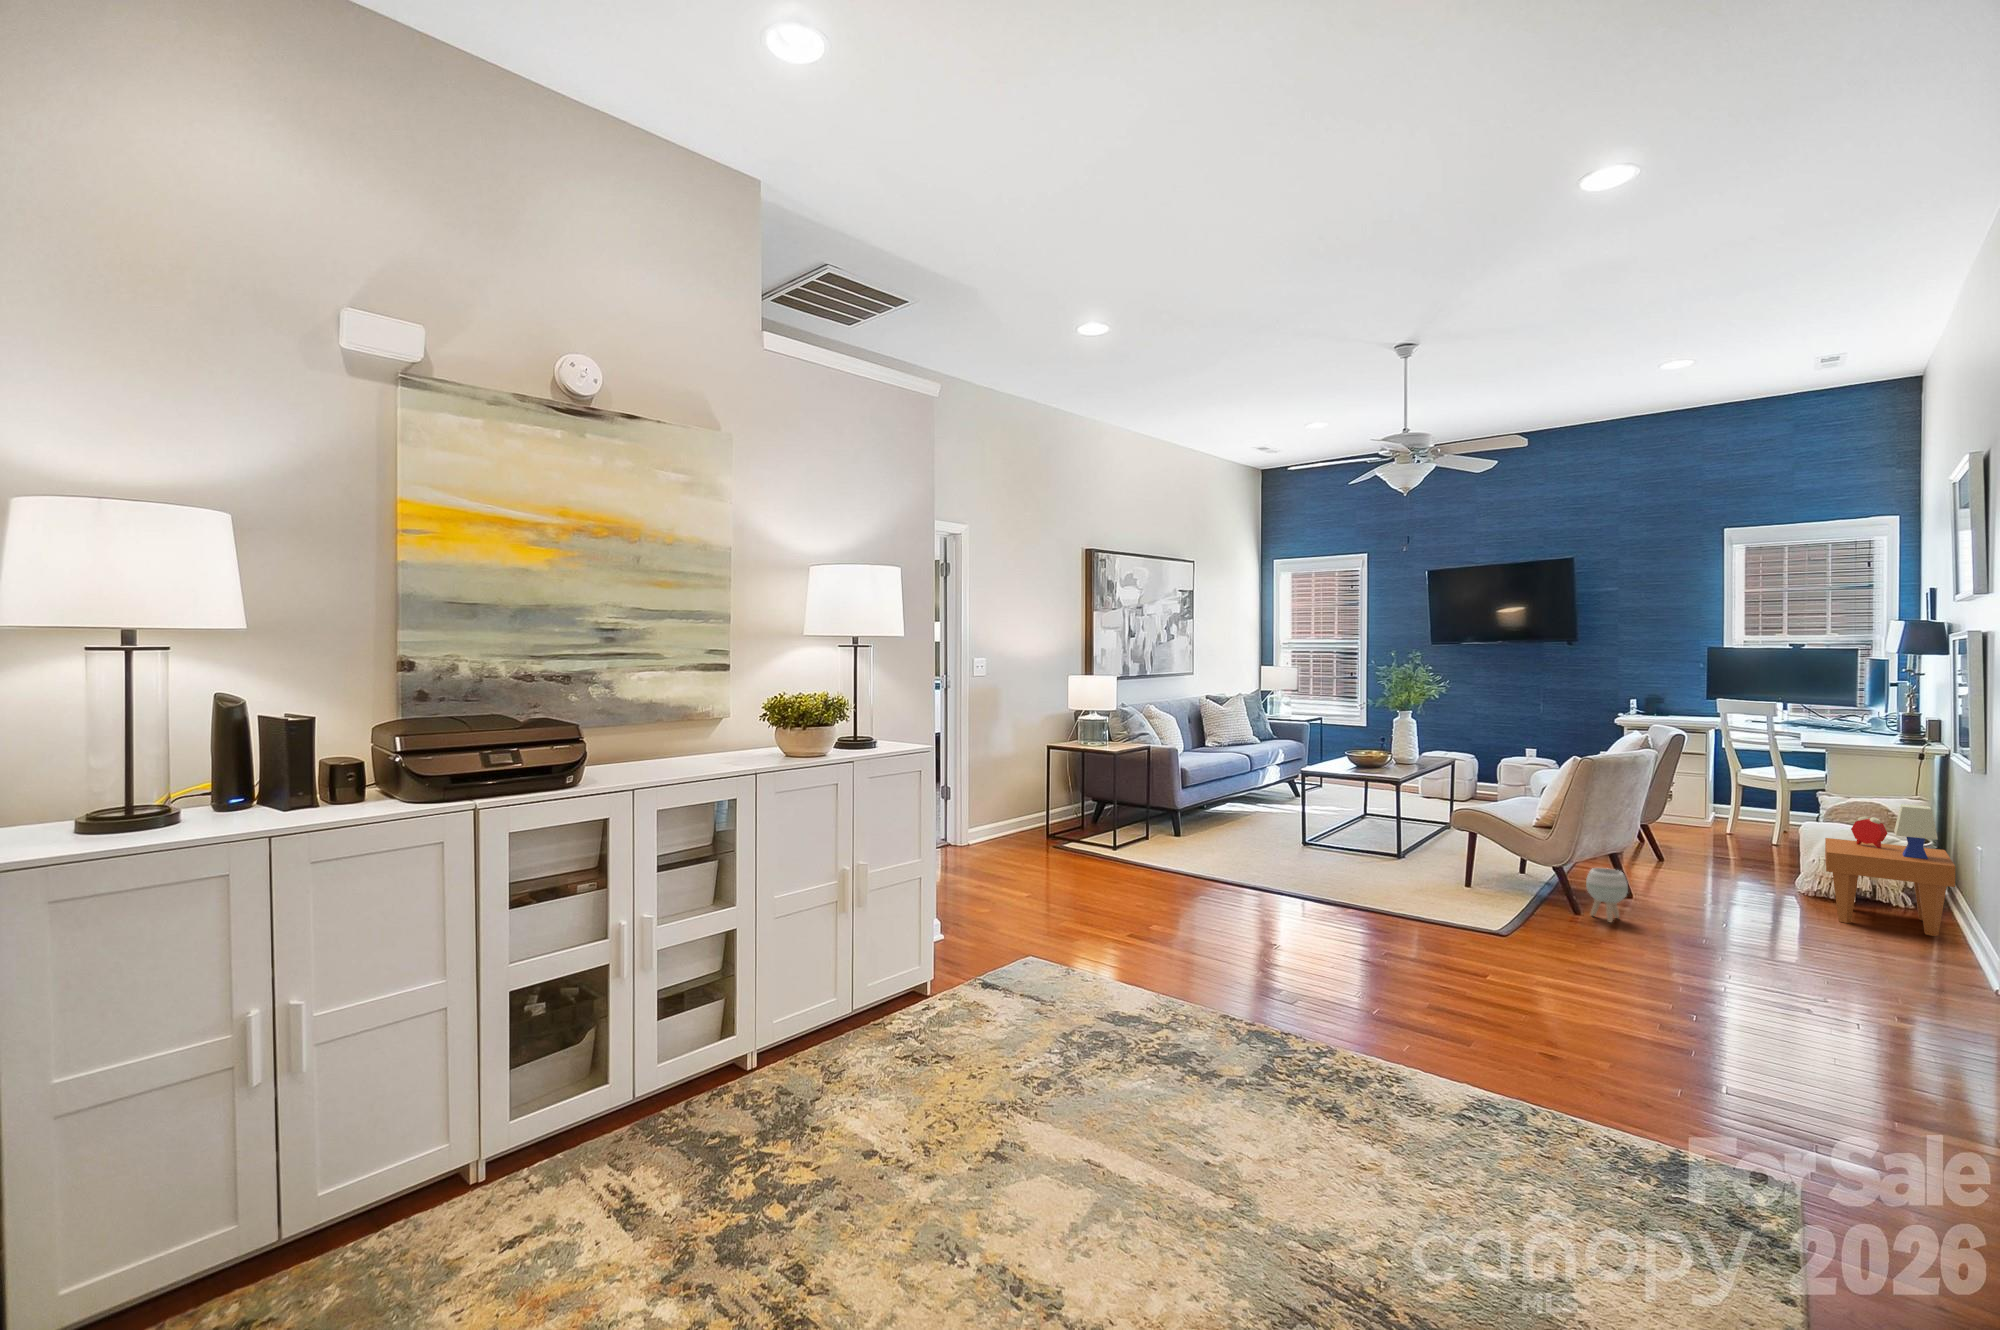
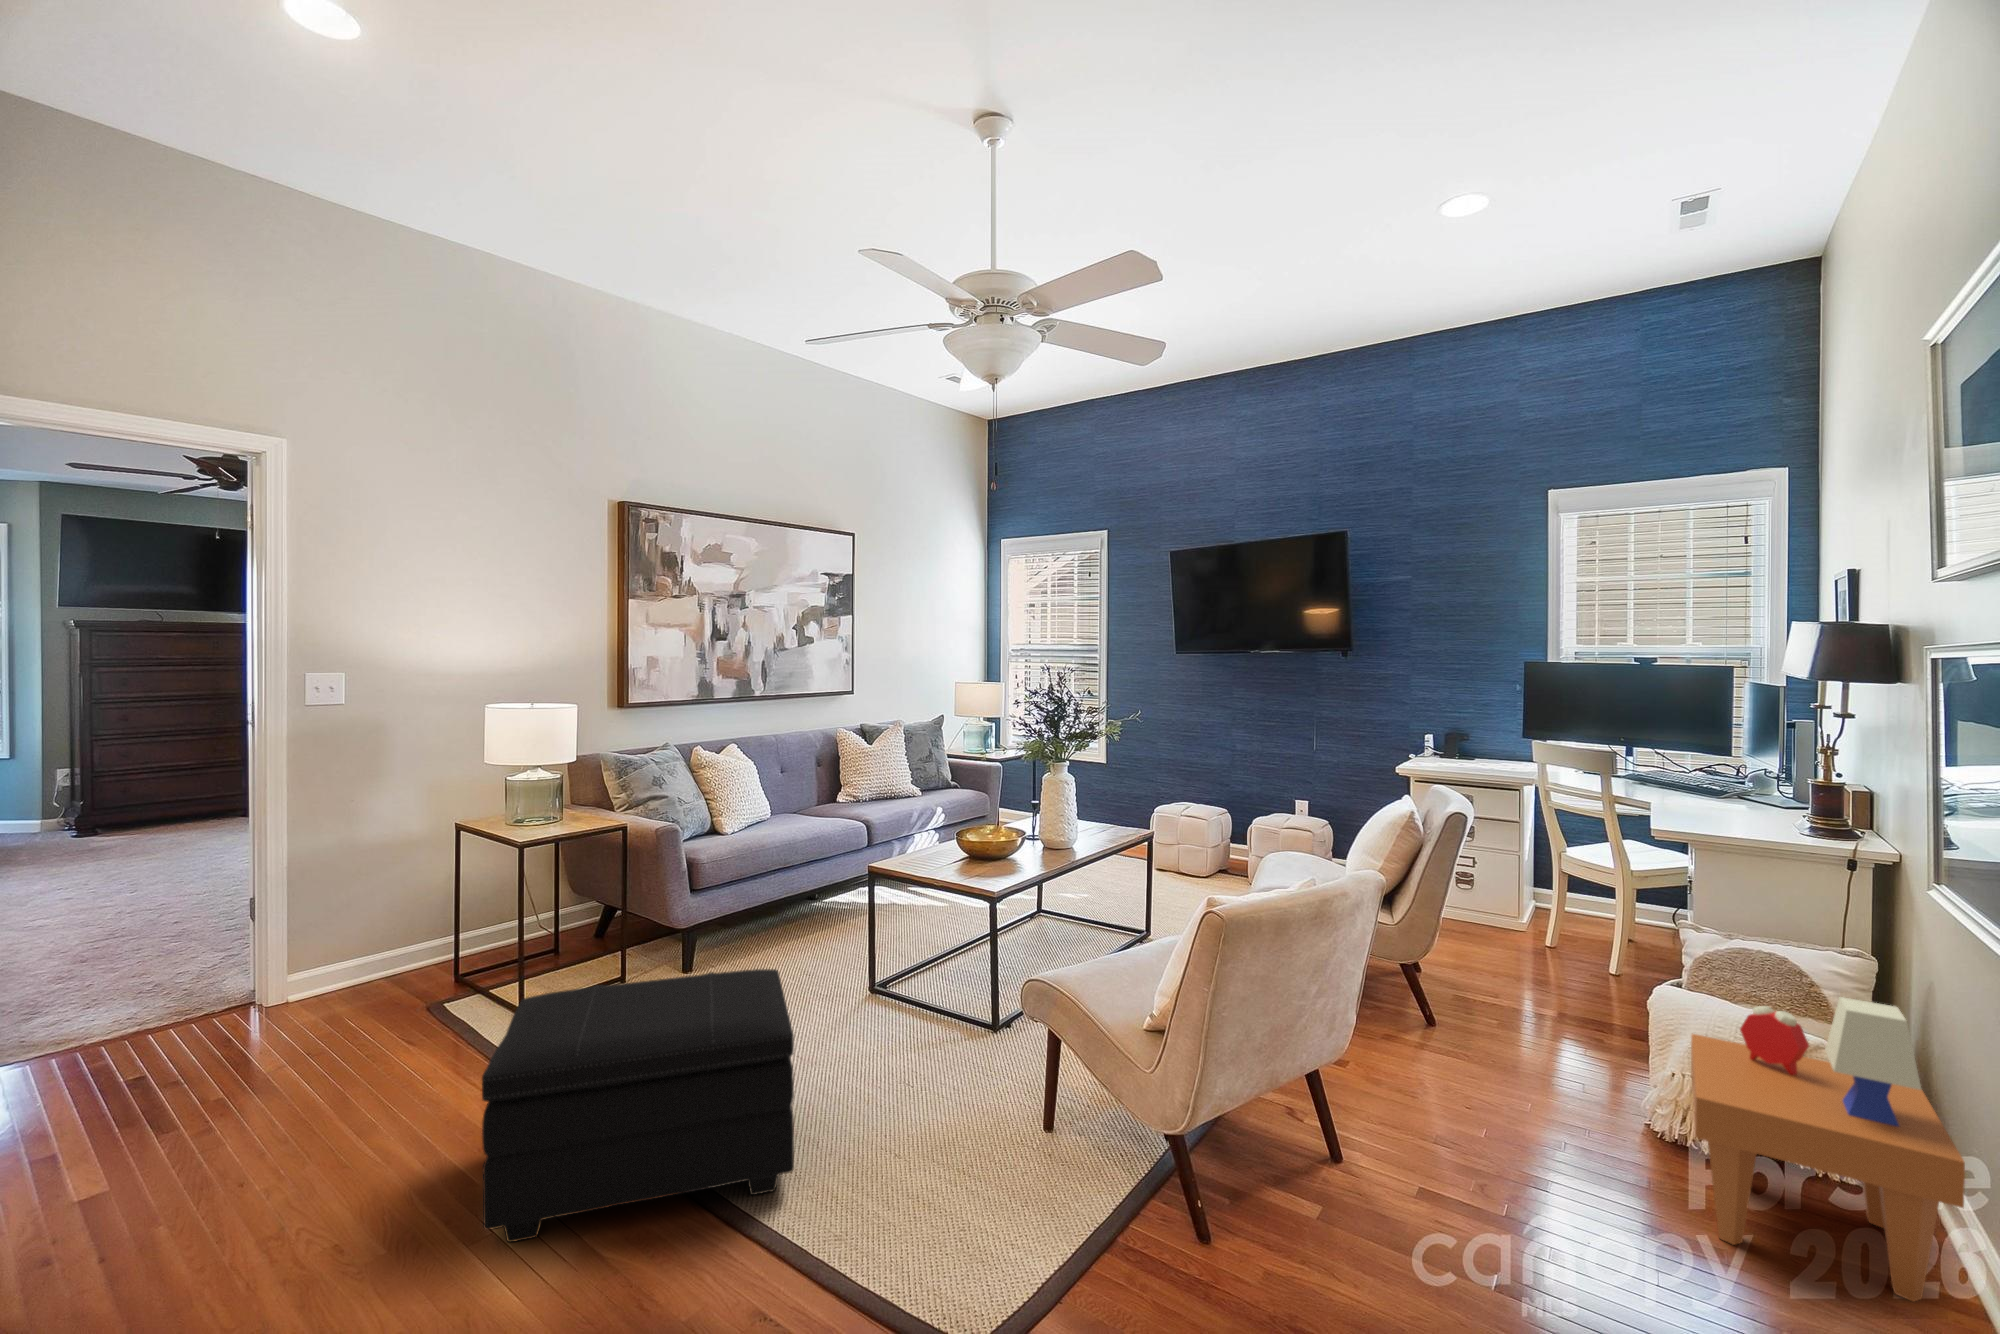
footstool: none [1203,807,1363,909] -> present [482,969,794,1242]
planter: present [1586,868,1628,922] -> none [1220,1135,1297,1271]

